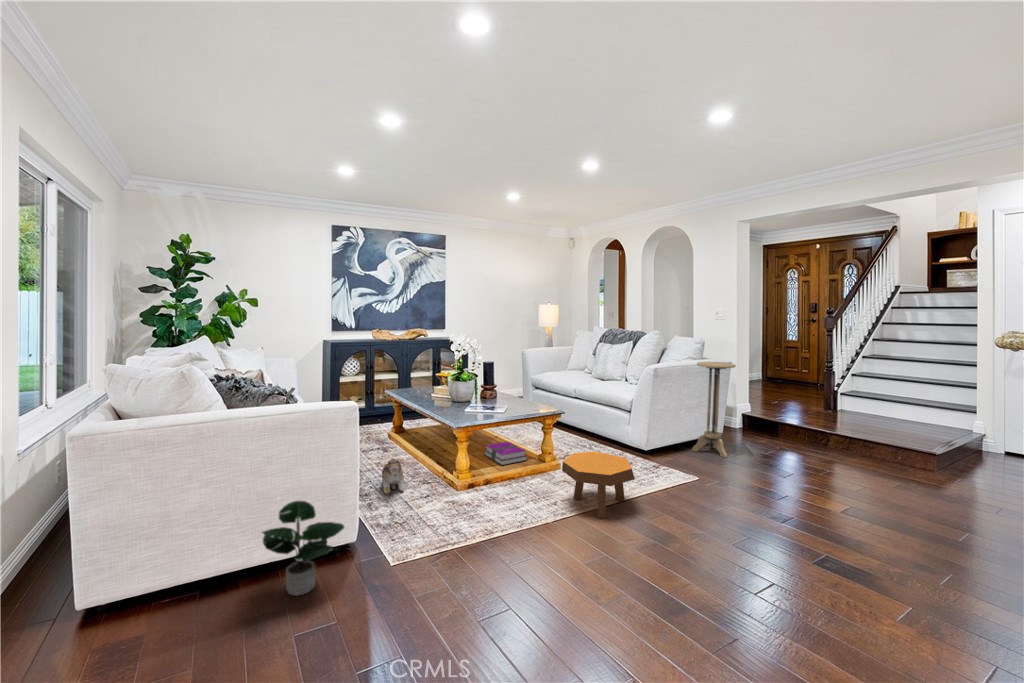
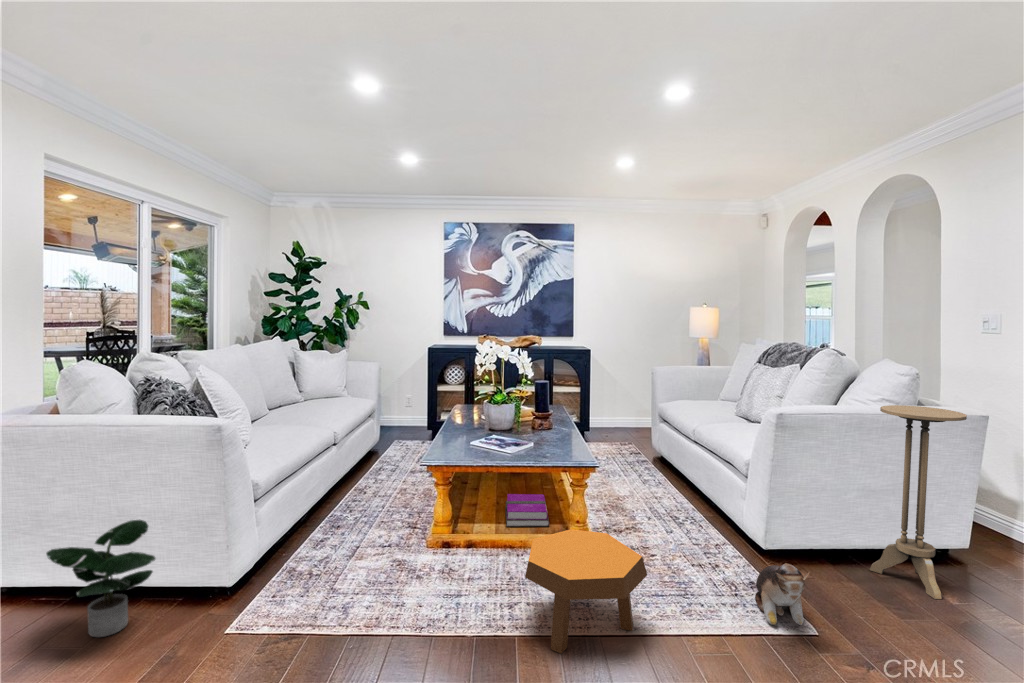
plush toy: present [382,458,404,494] -> present [755,563,810,625]

